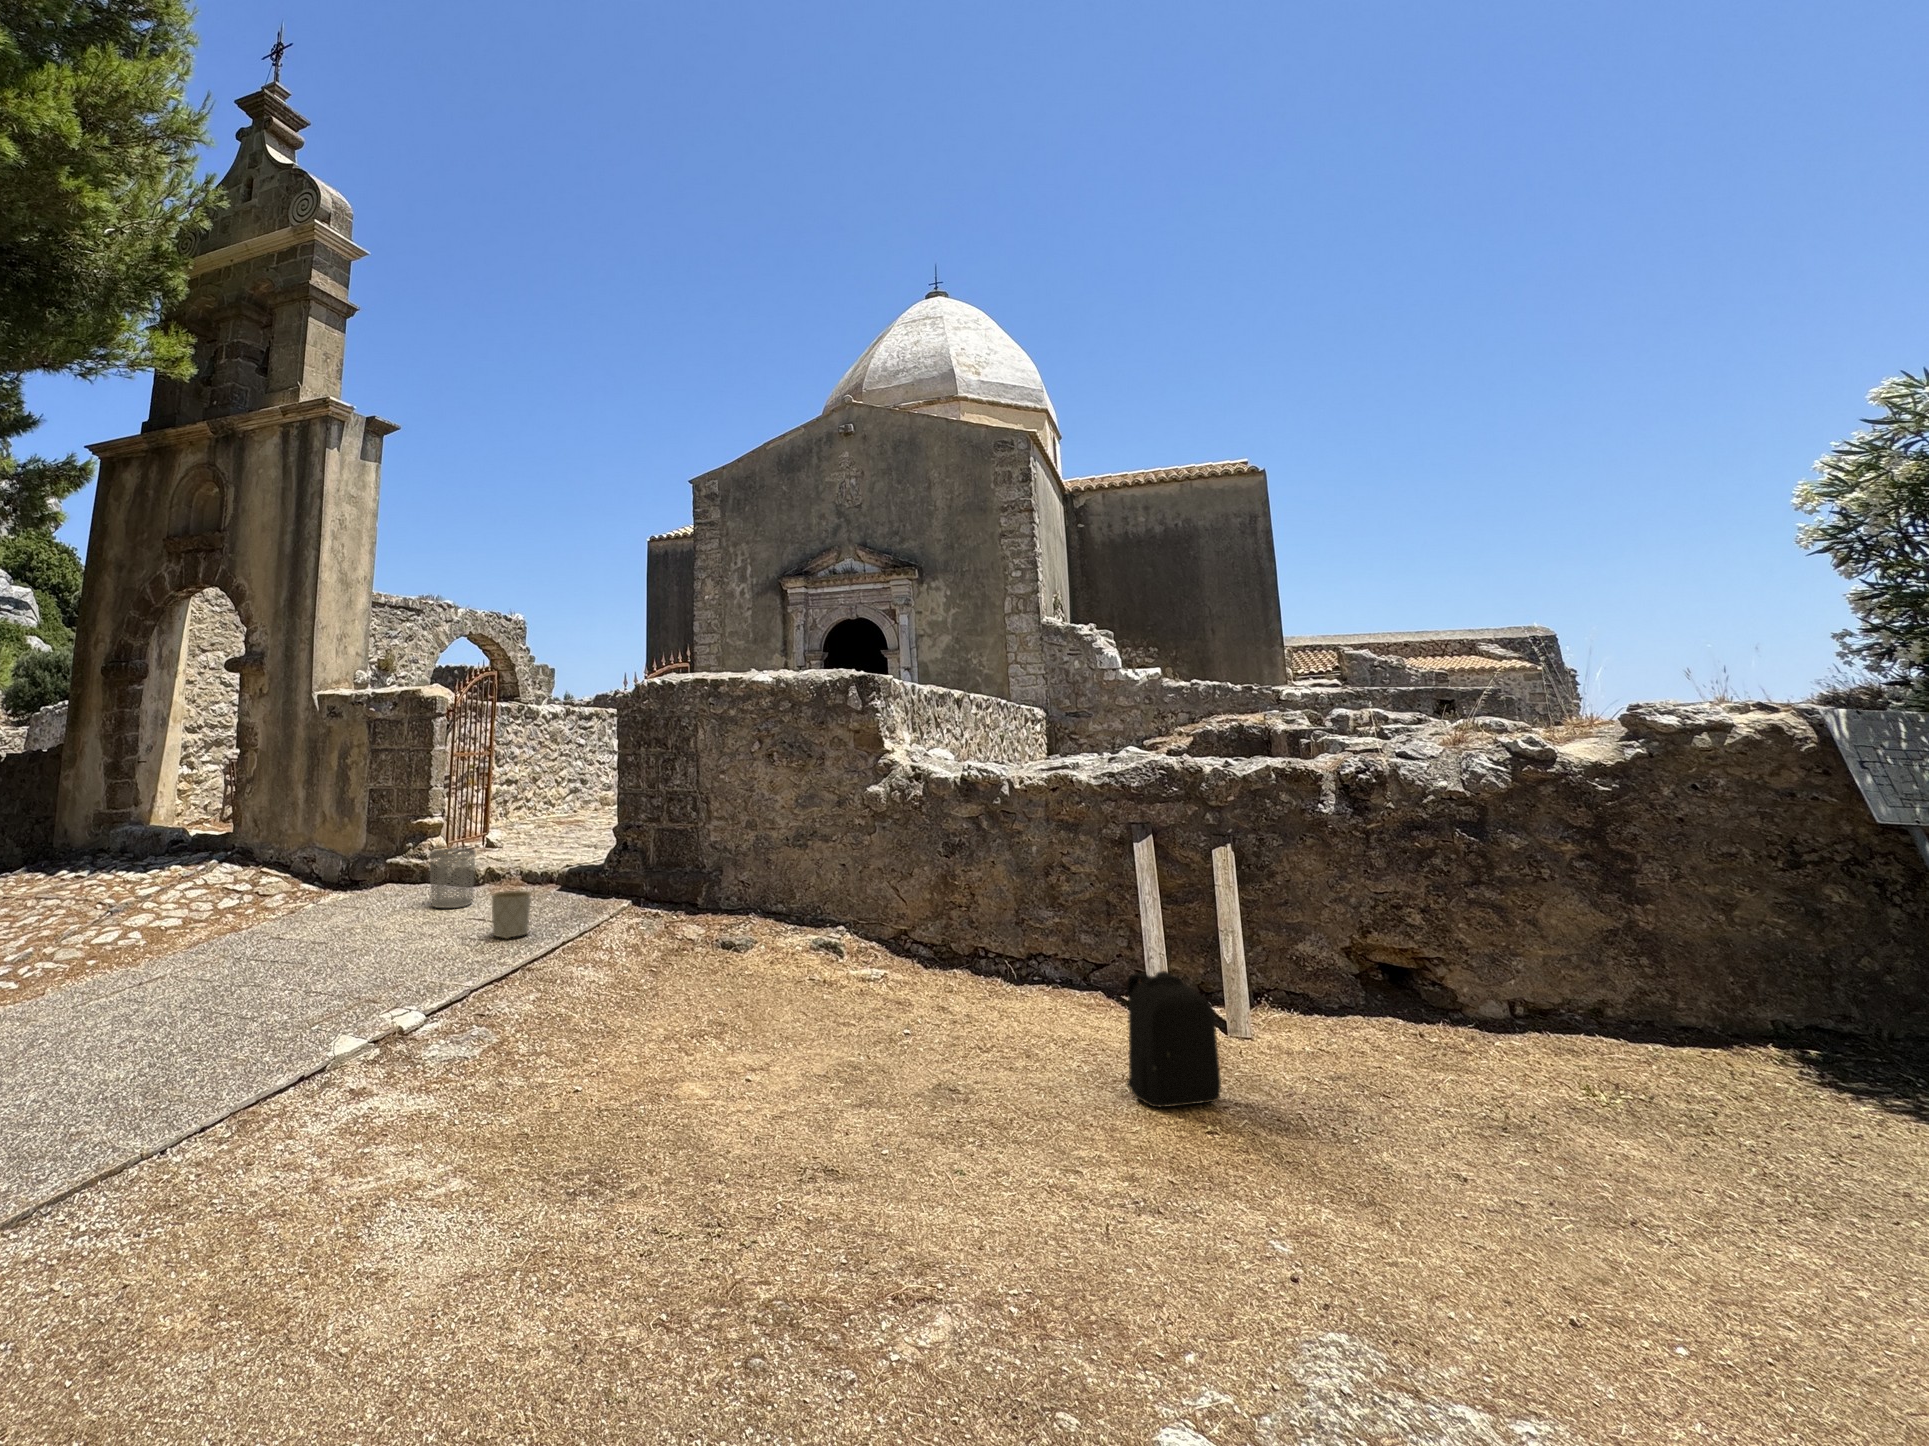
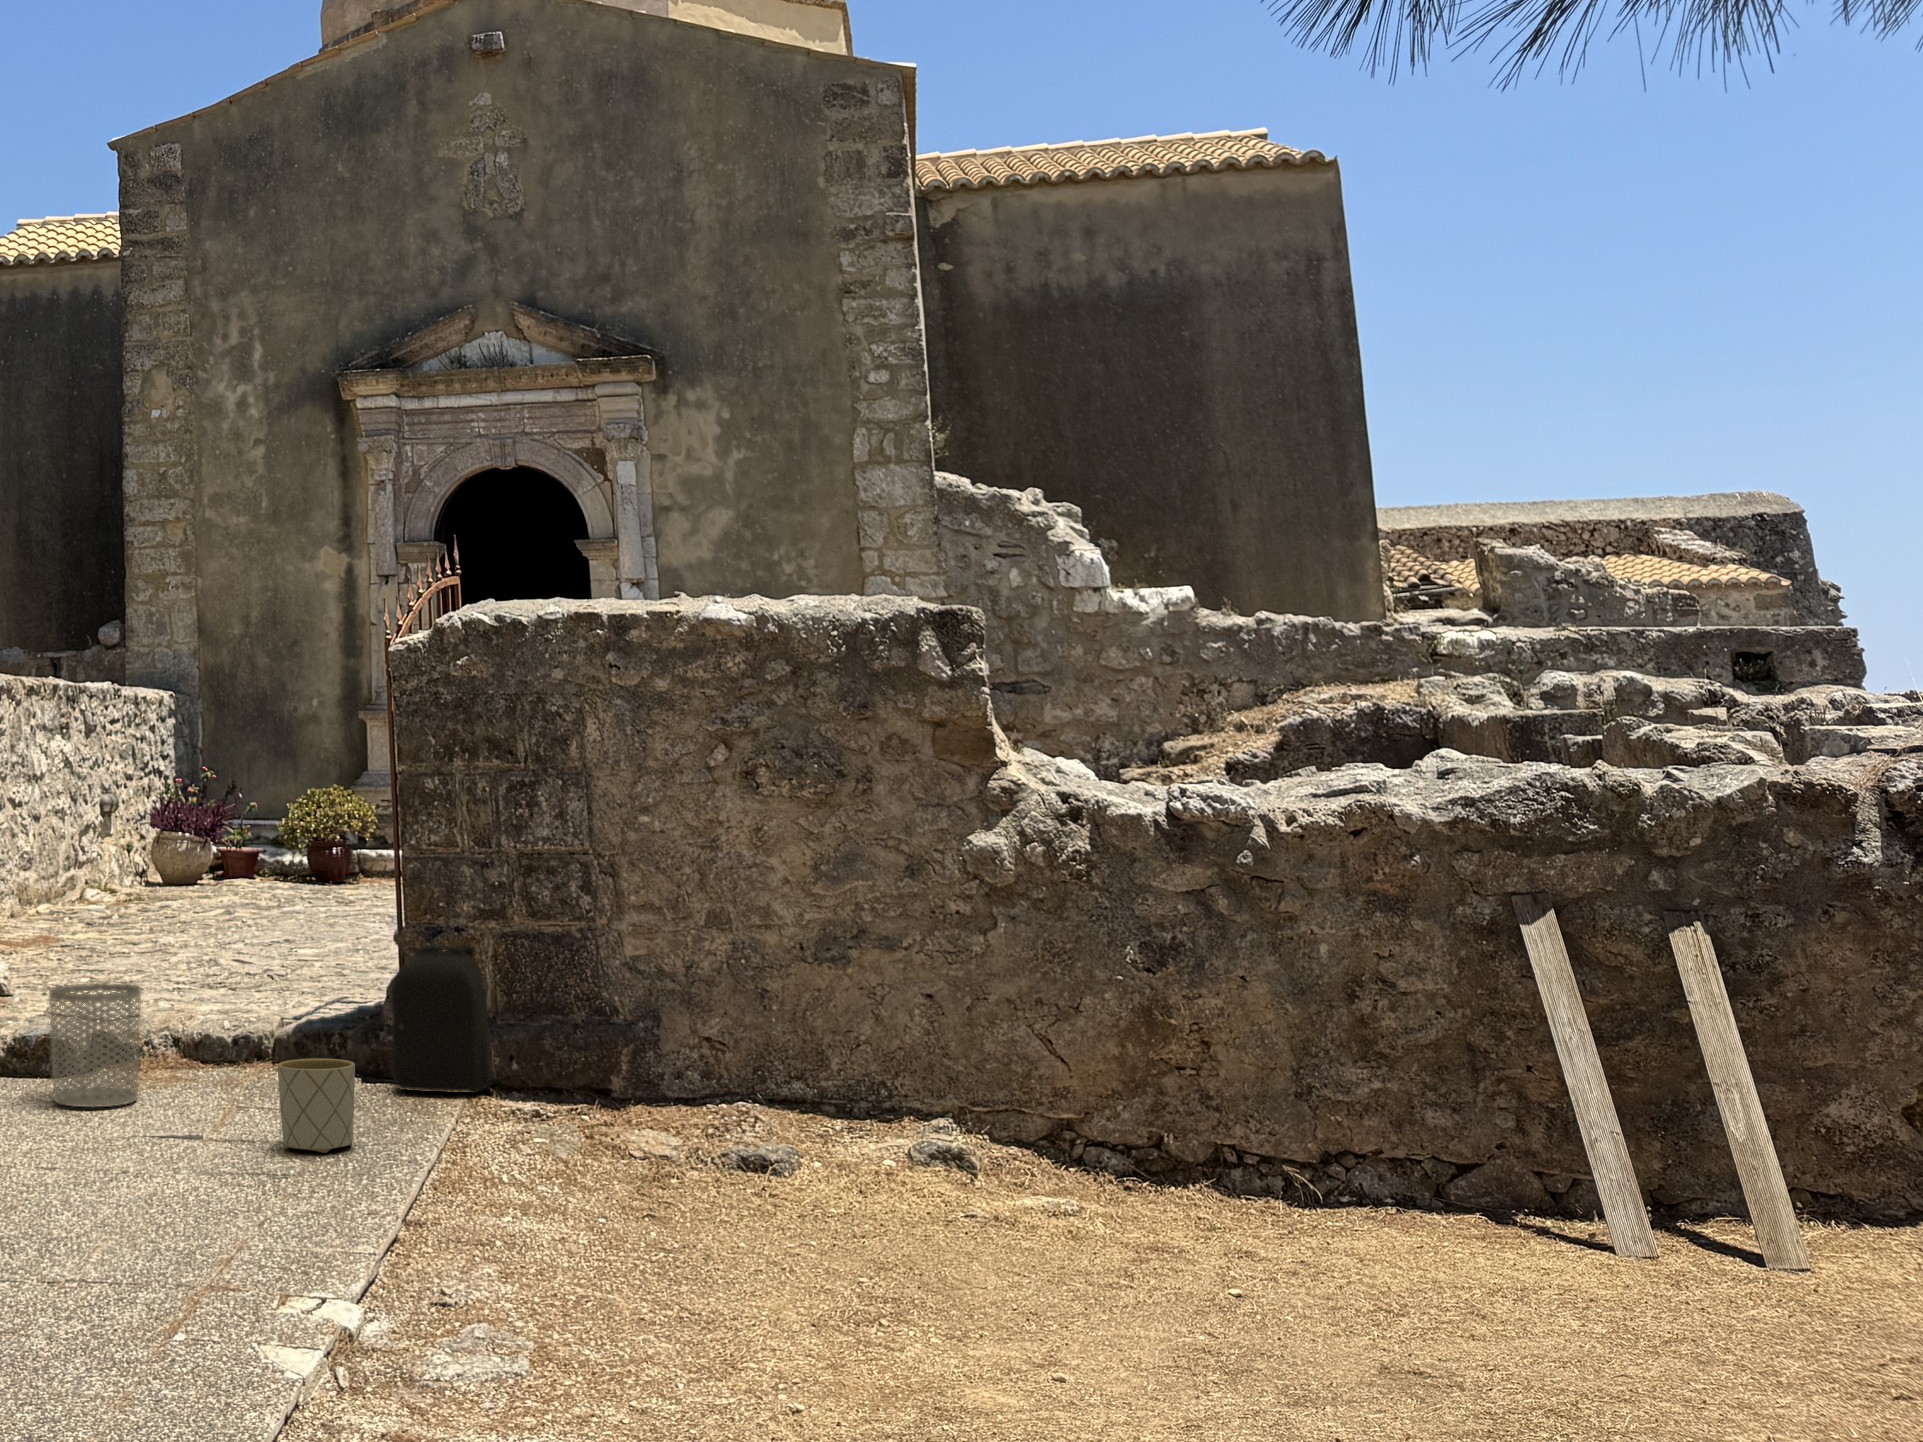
backpack: present [1127,971,1221,1107] -> present [391,944,493,1093]

